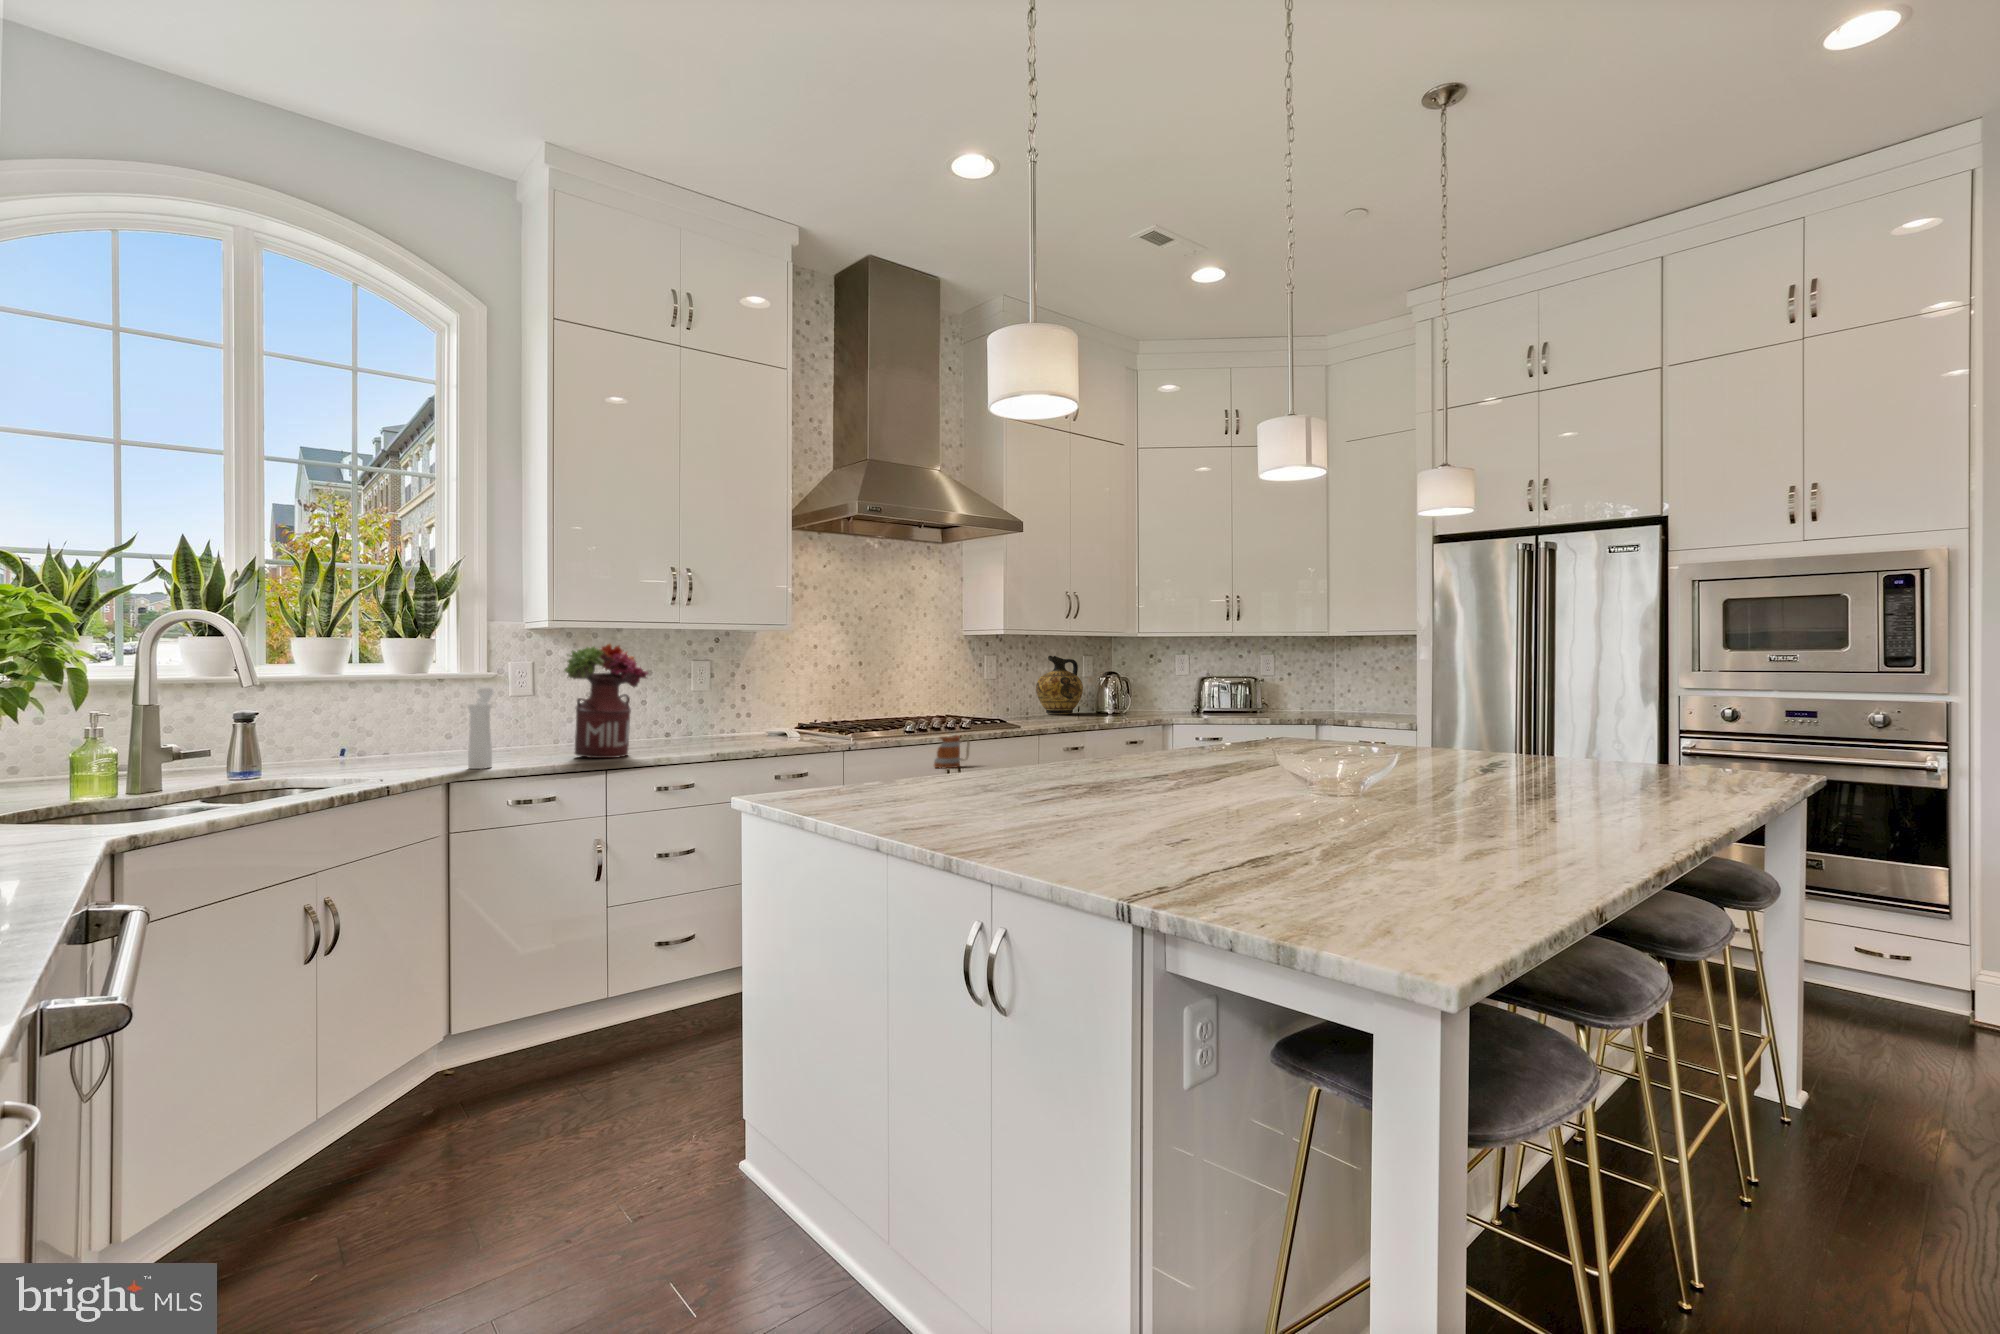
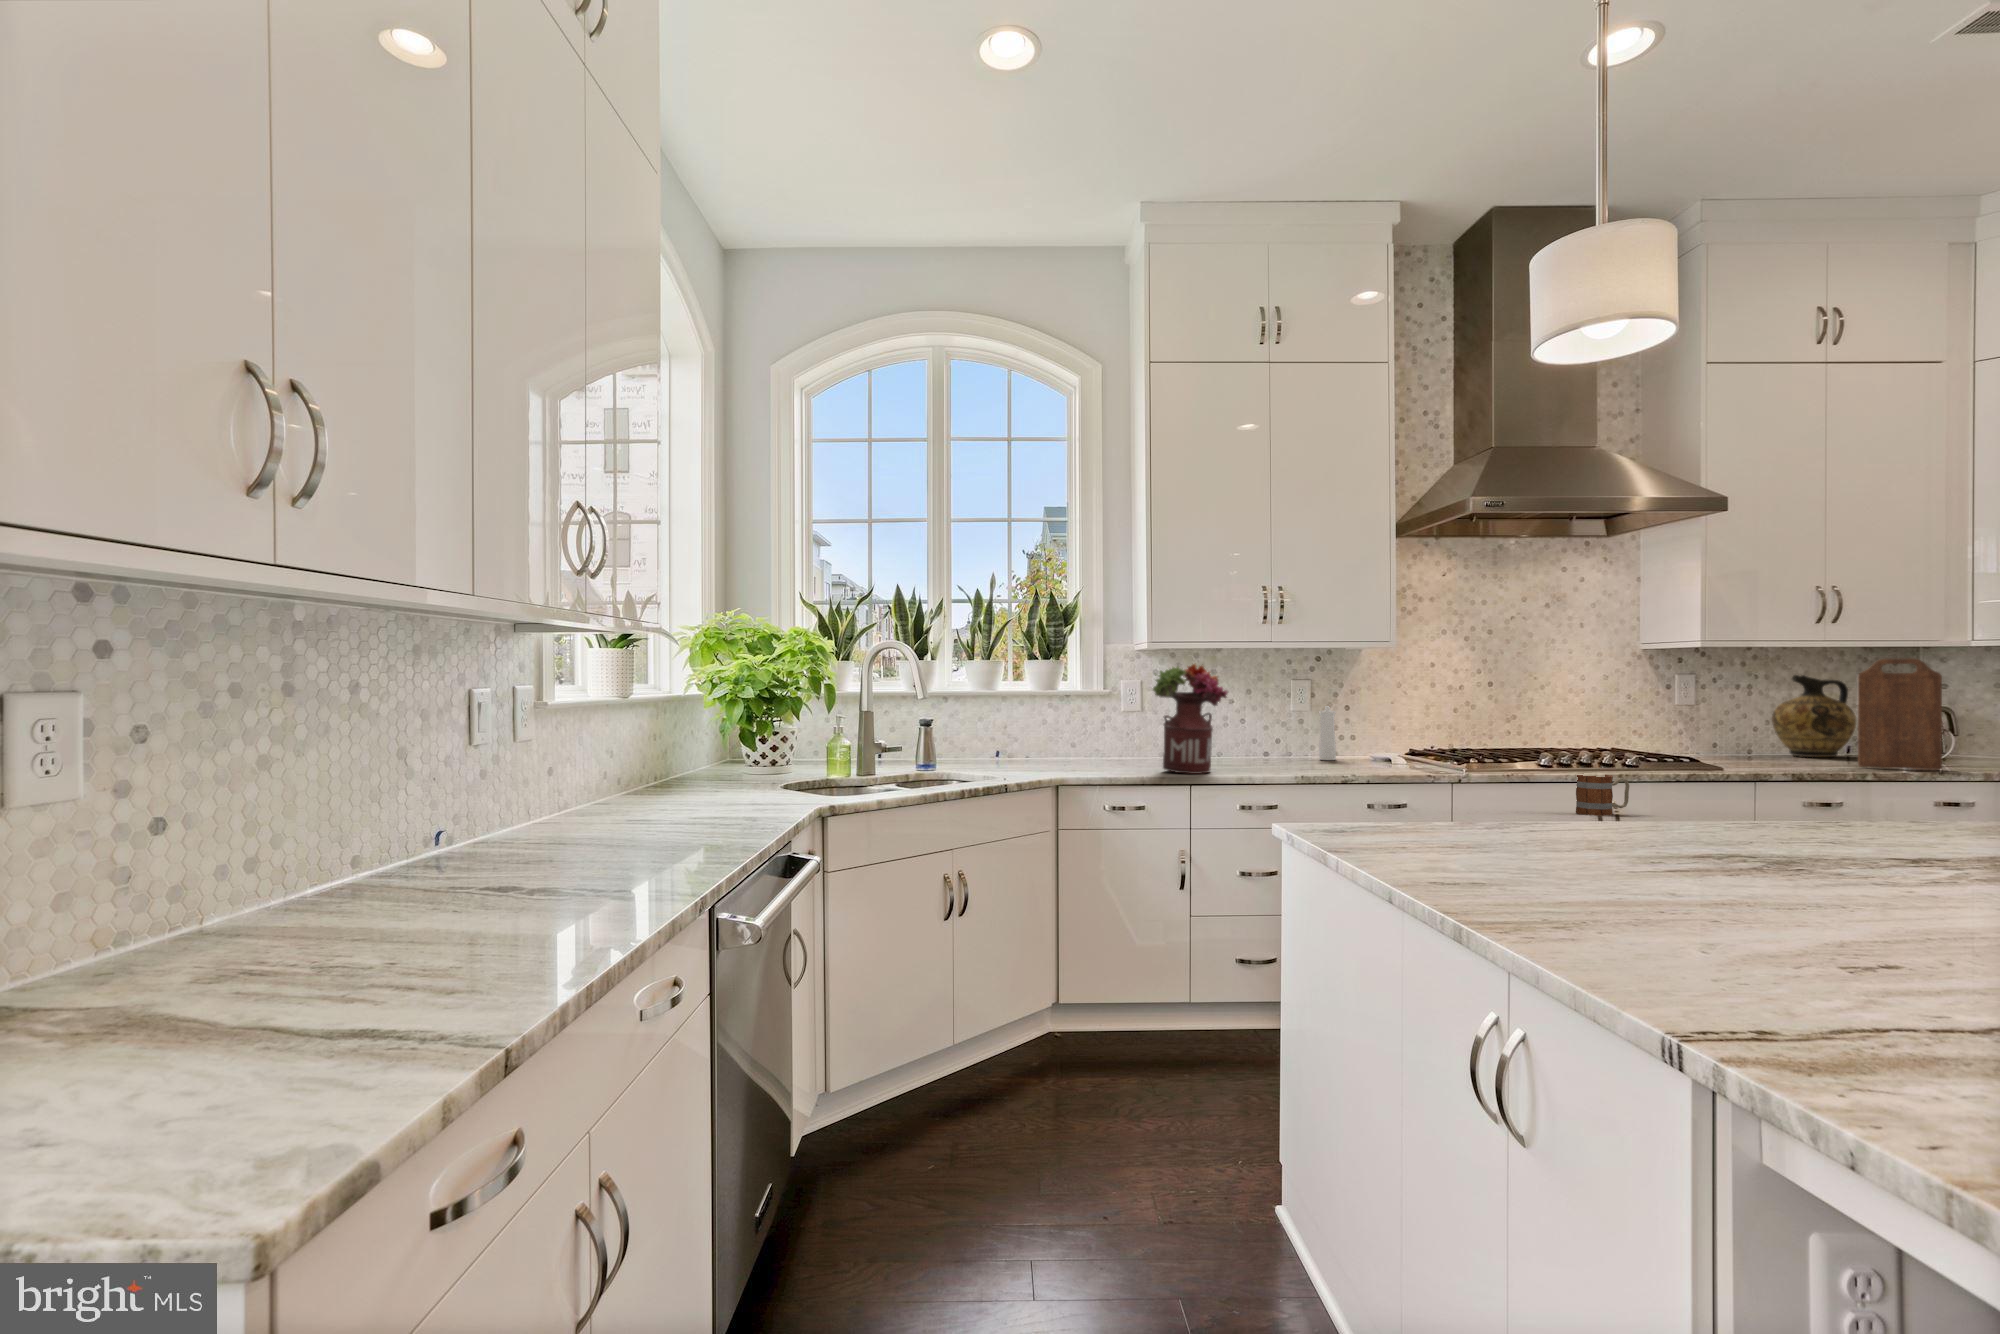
cutting board: none [1092,644,1135,720] -> present [1858,658,1942,770]
pepper mill: present [468,687,494,769] -> present [1319,706,1336,760]

